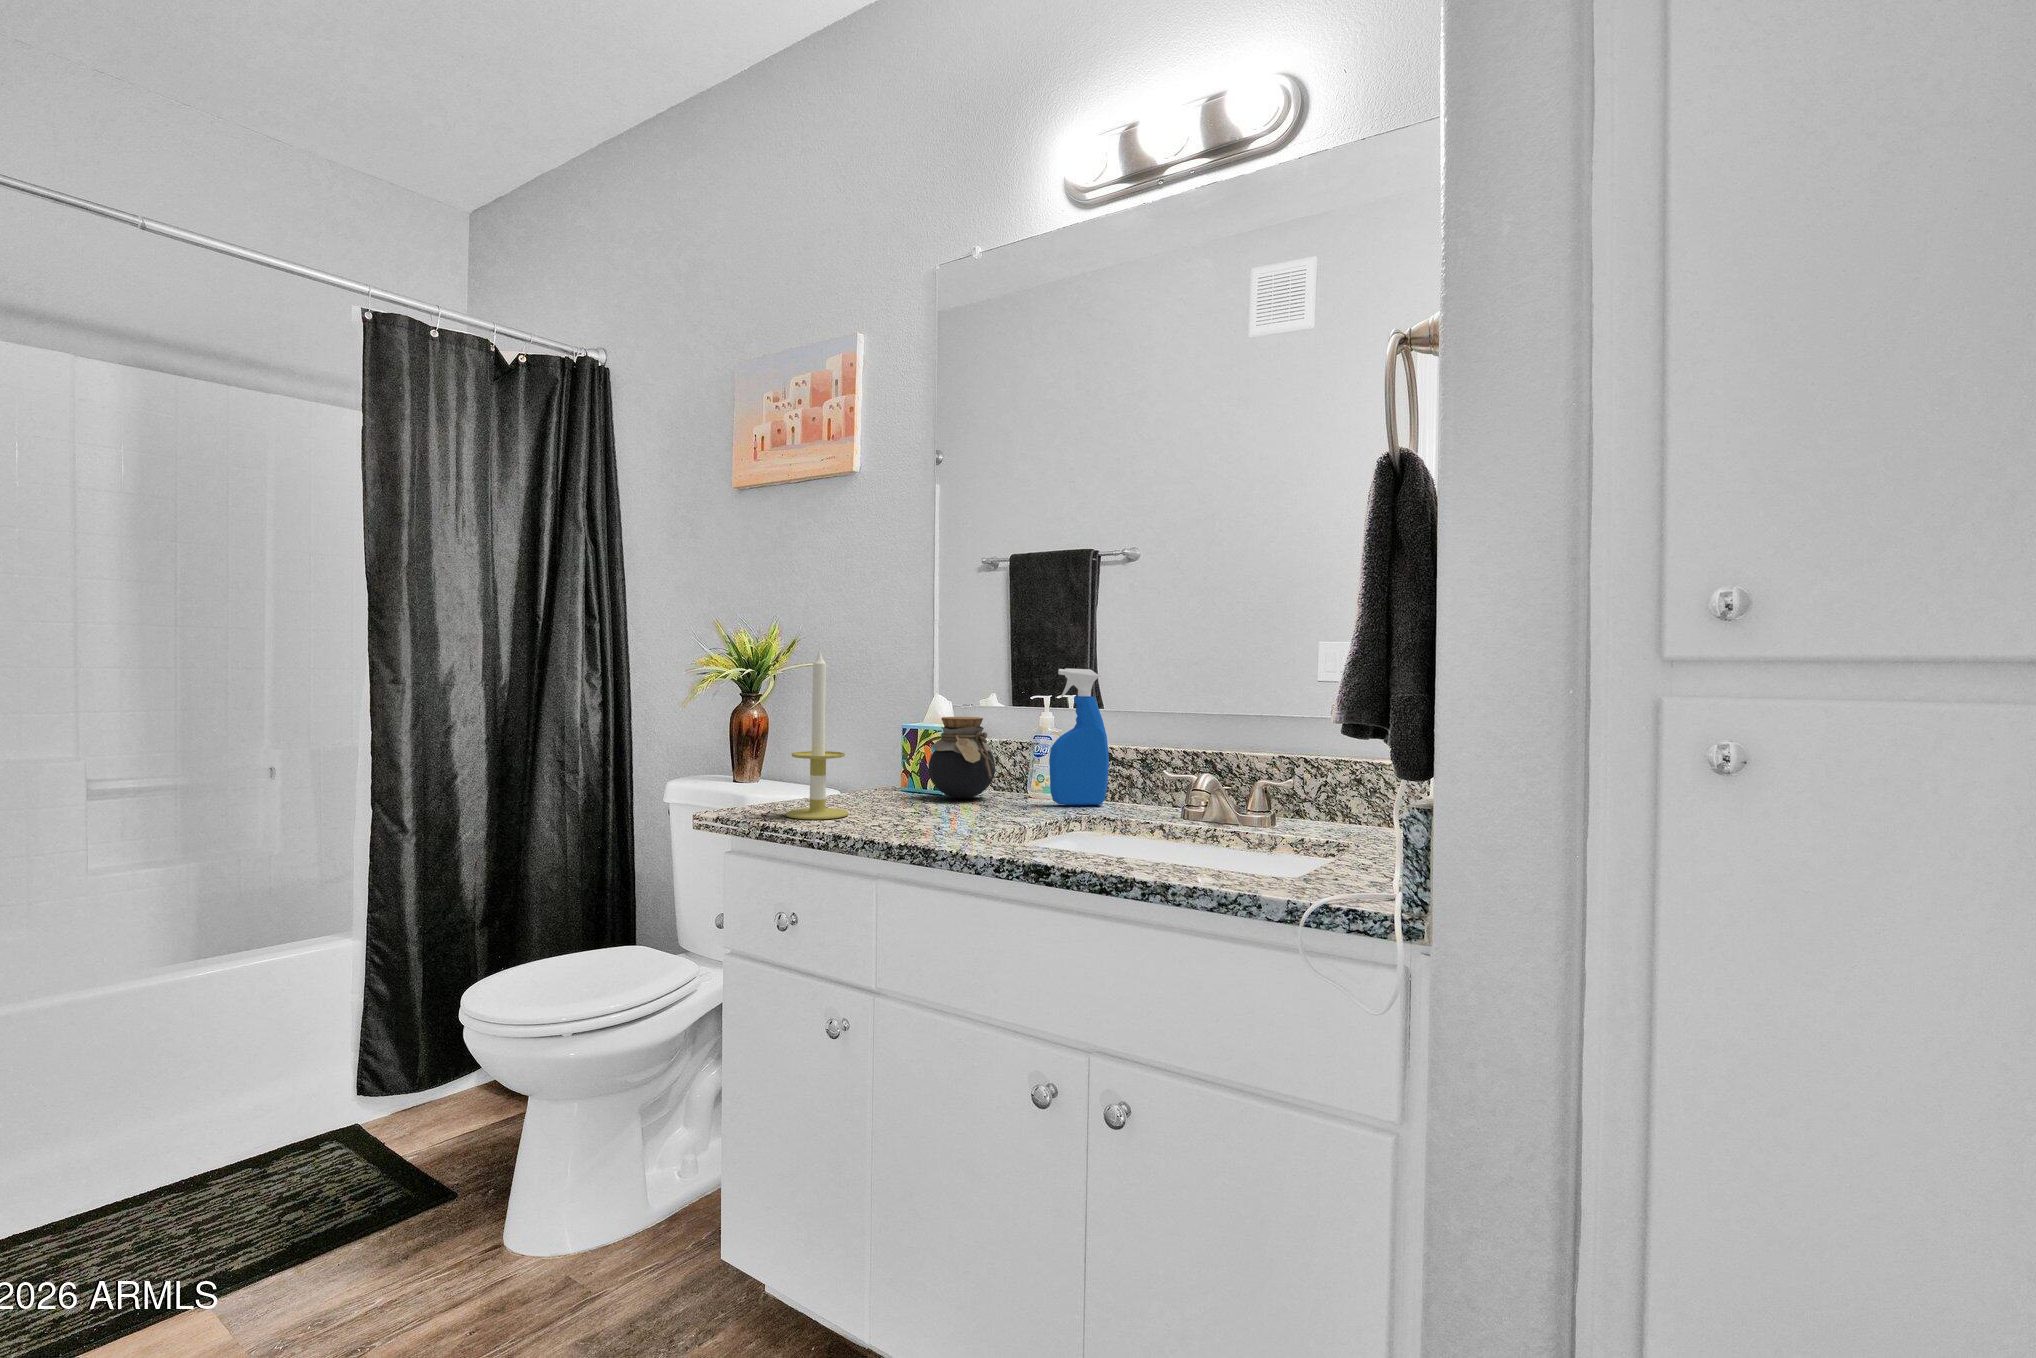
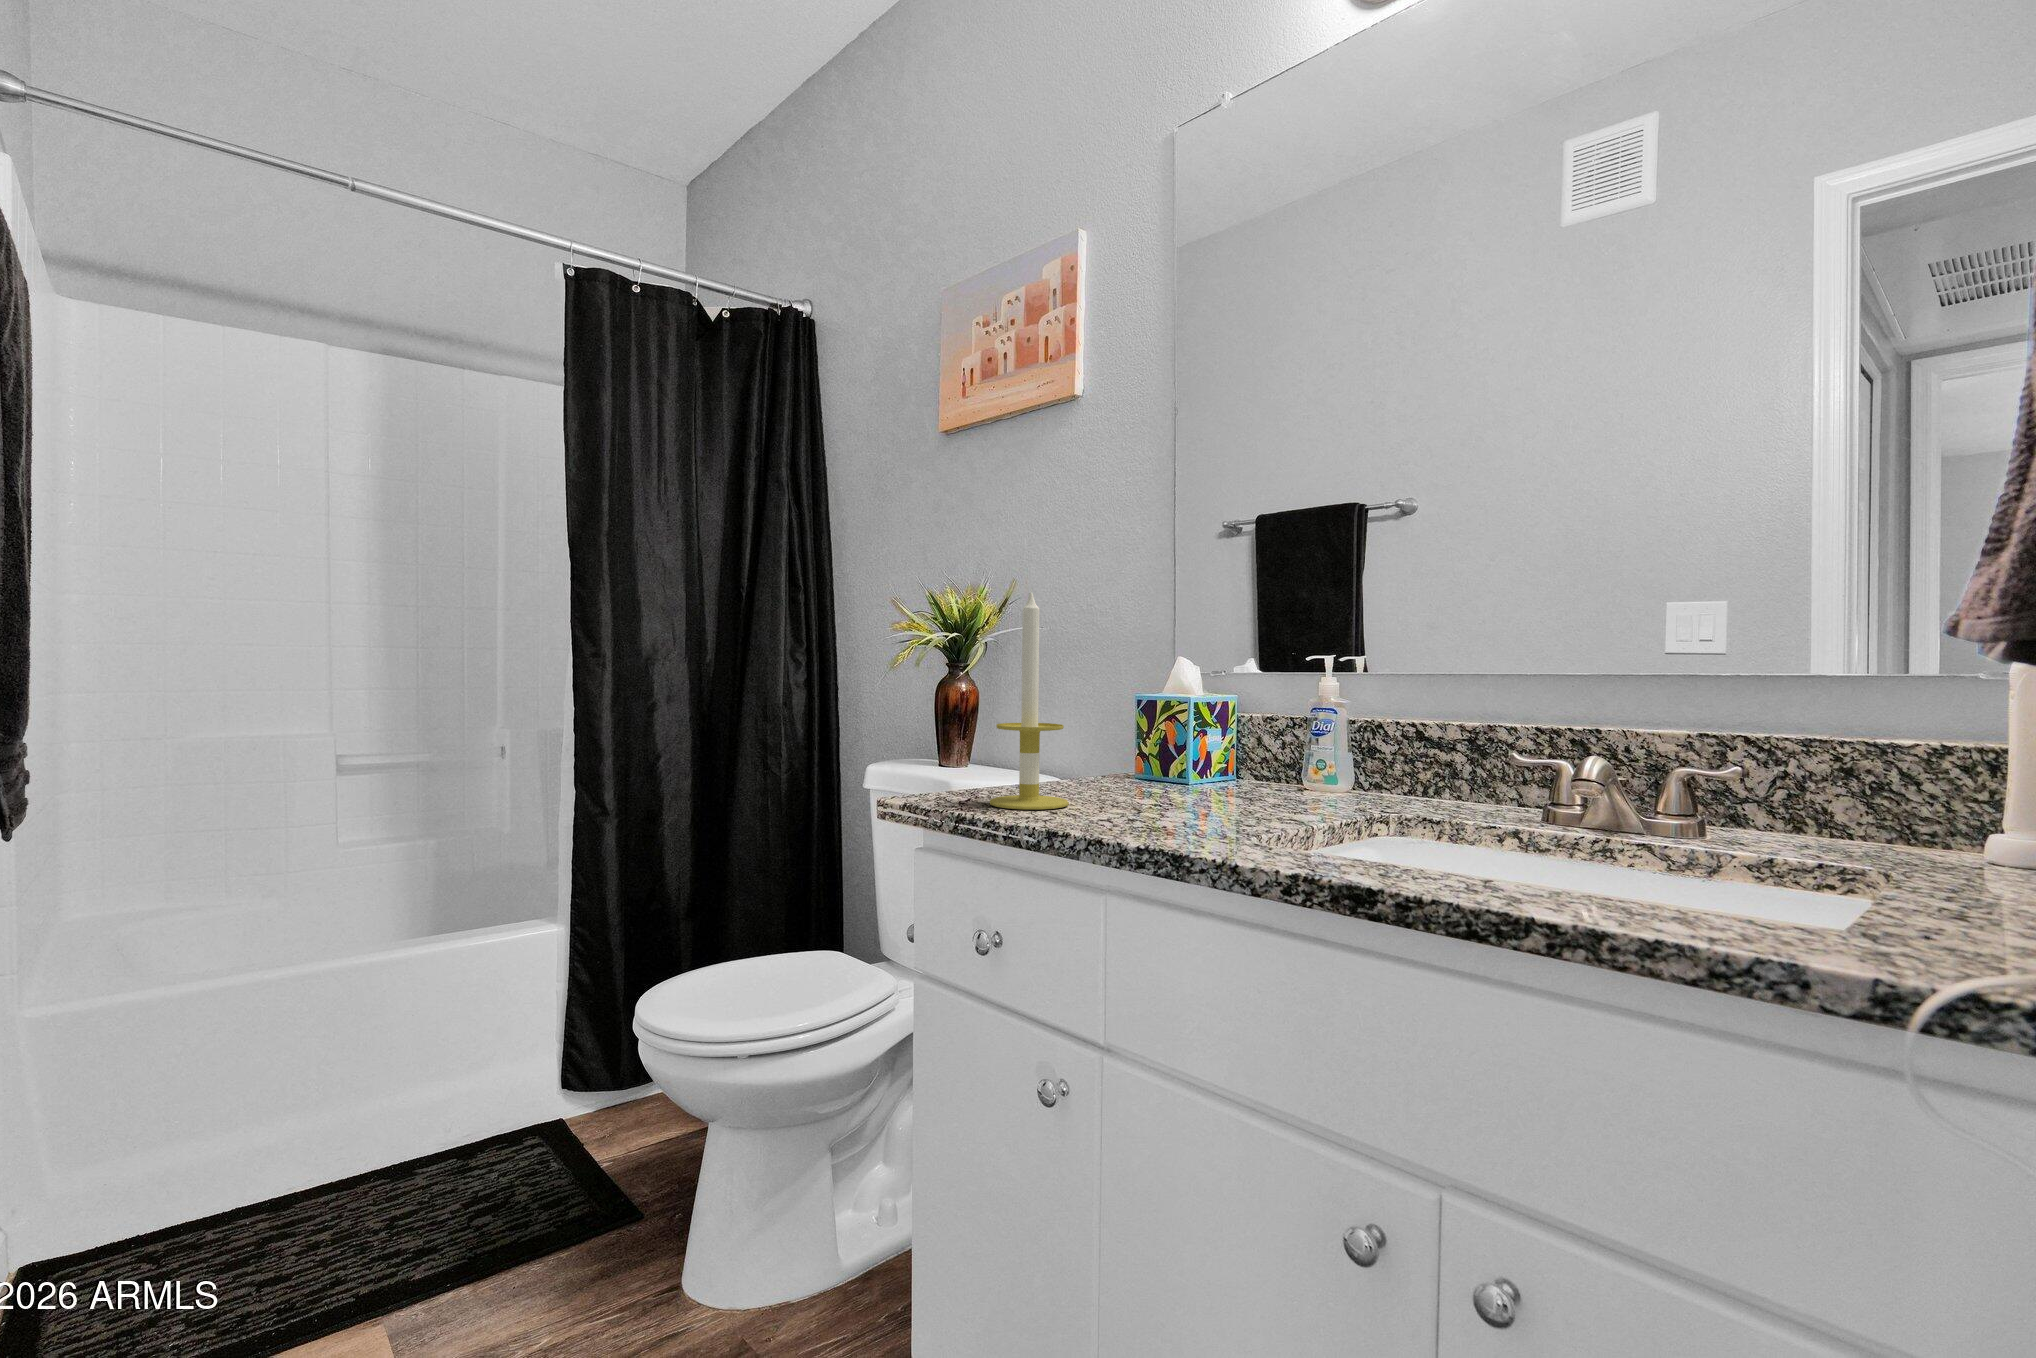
spray bottle: present [1049,668,1109,805] -> none [1336,616,1421,802]
jar: present [928,717,995,799] -> none [1171,685,1259,789]

